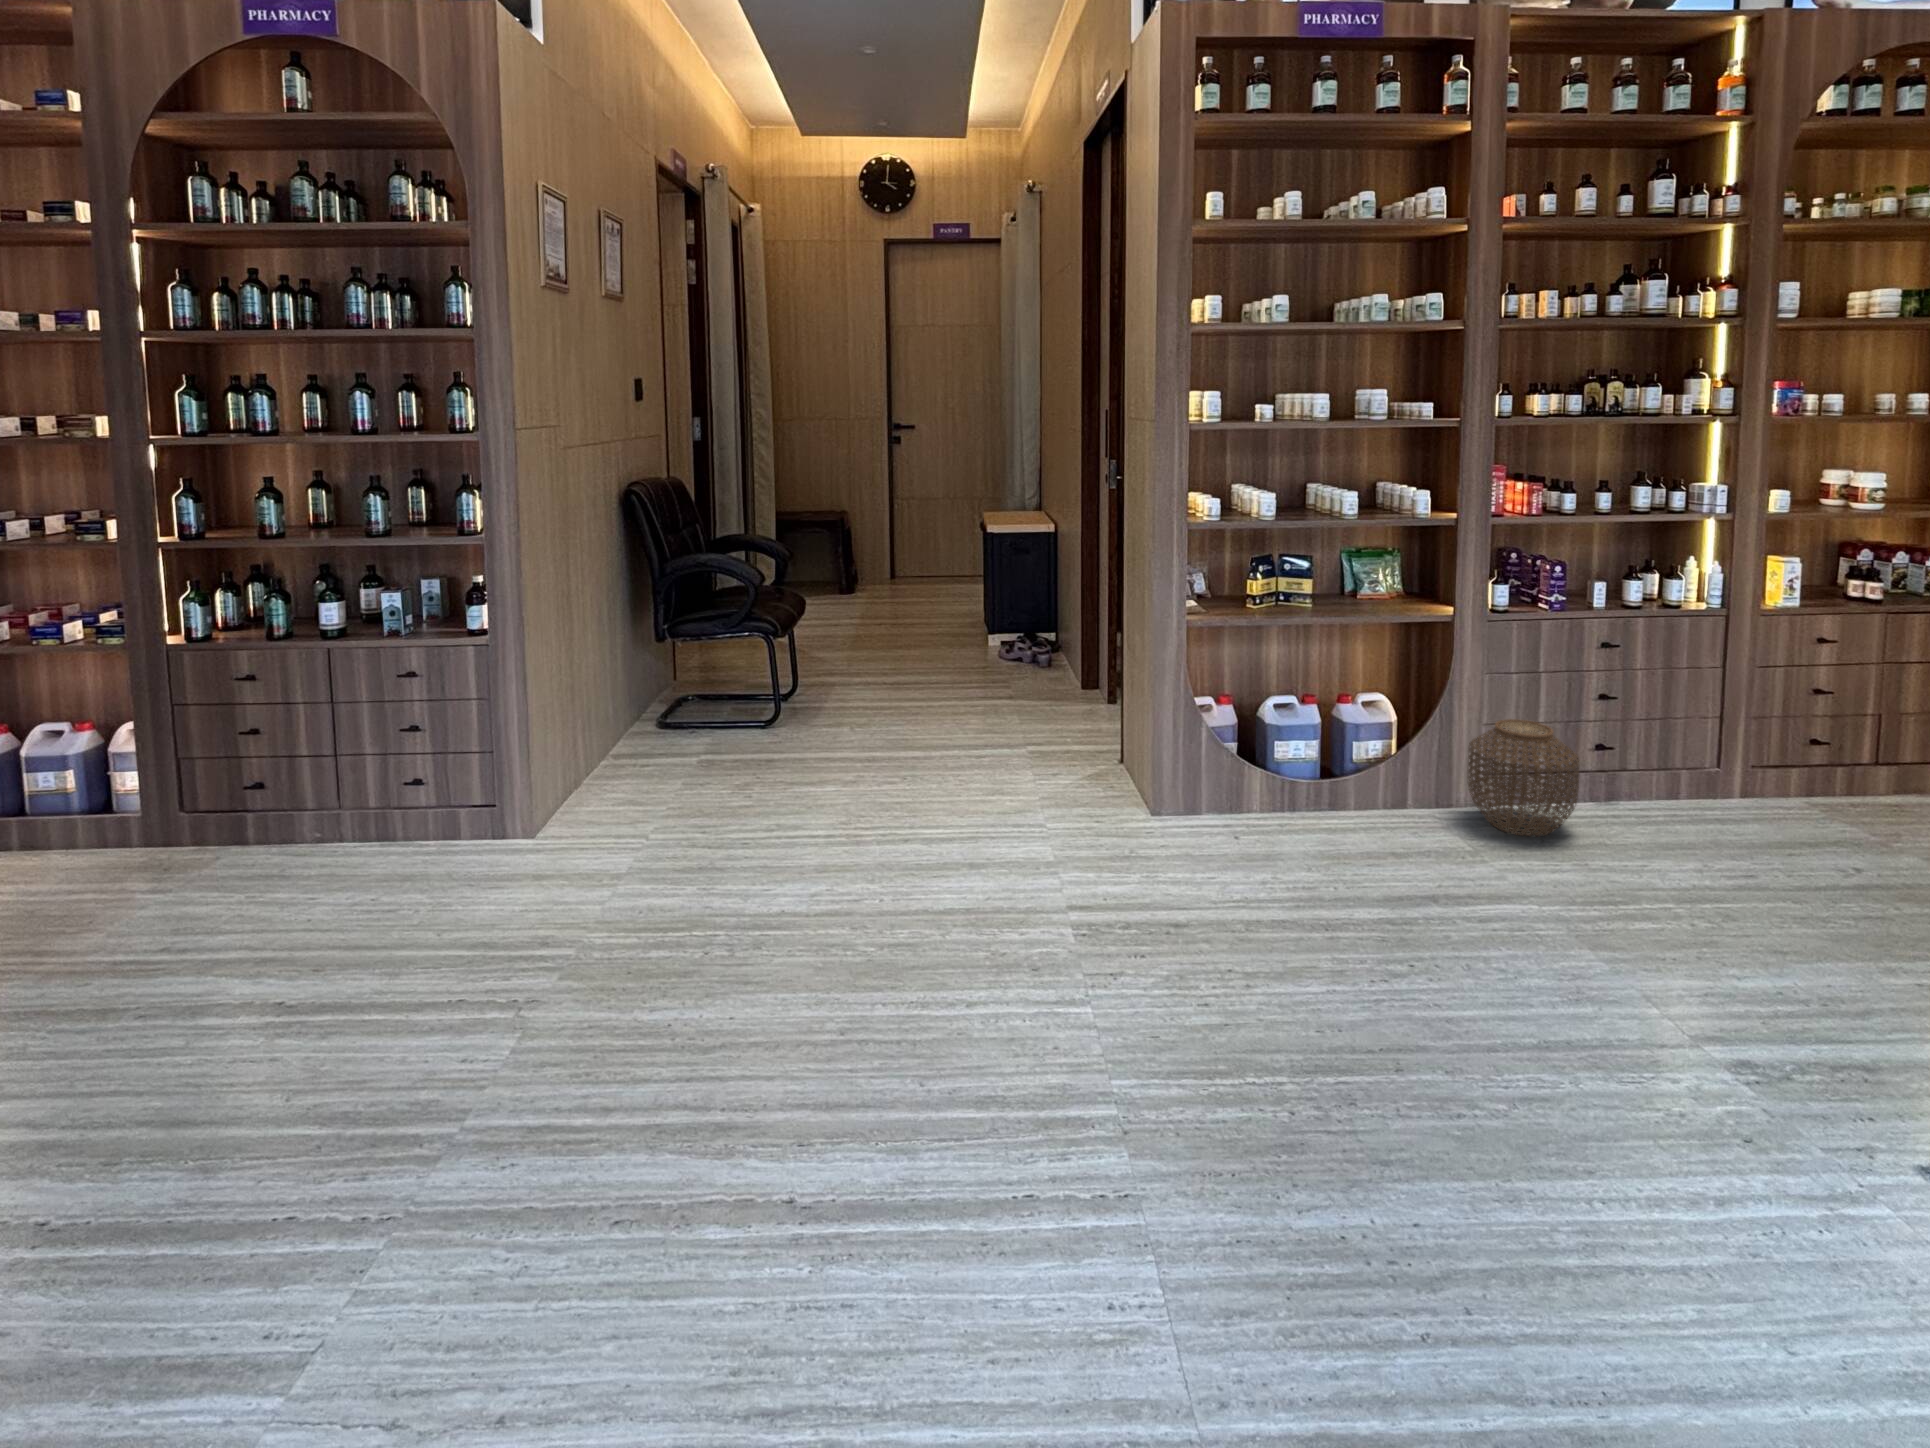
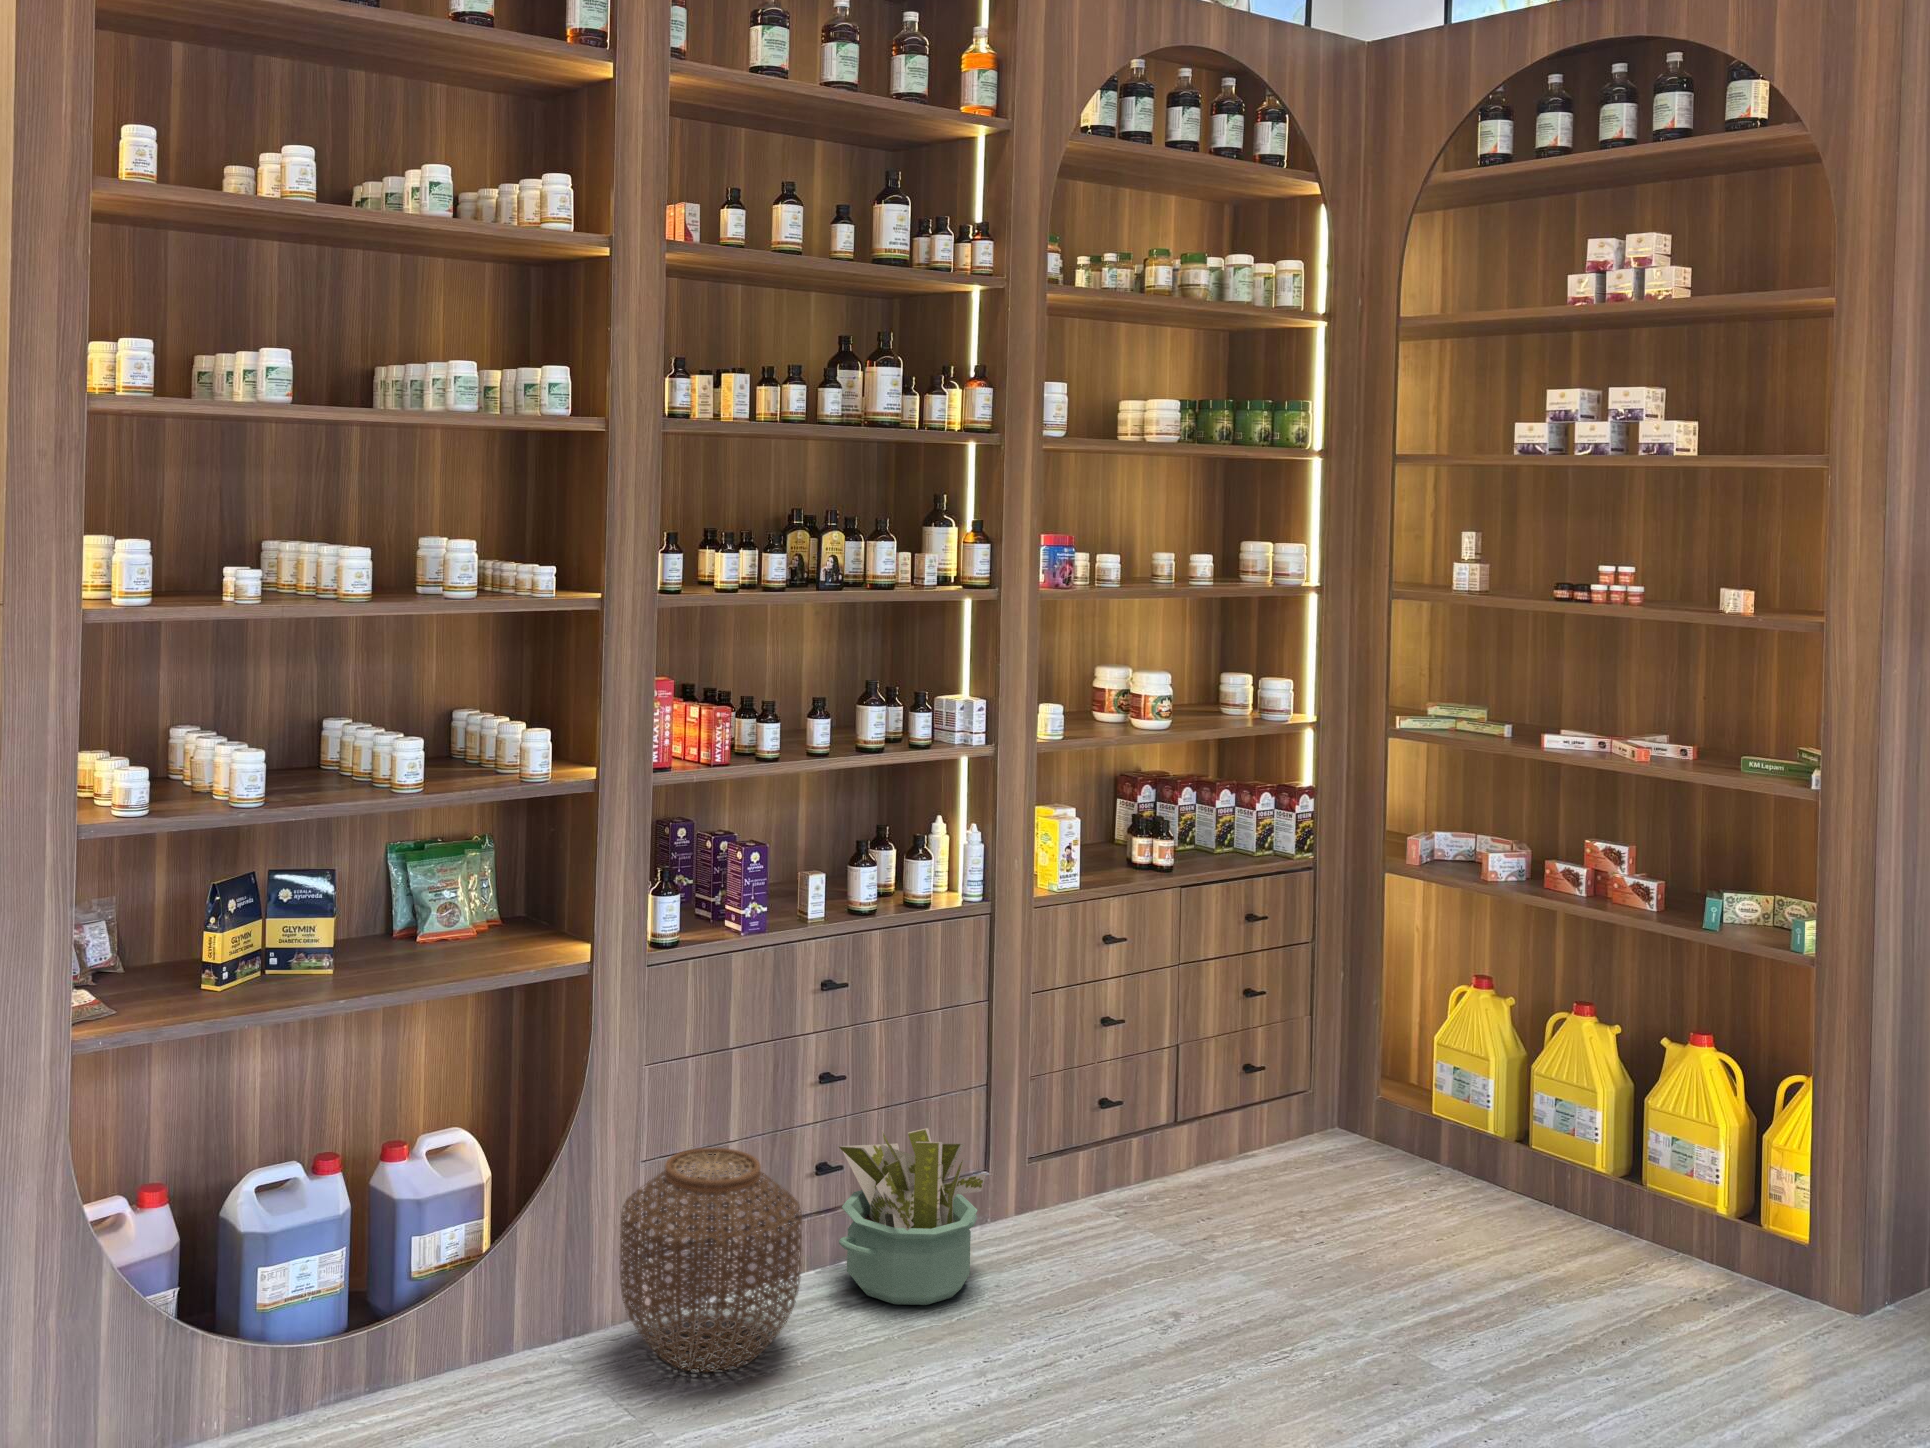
decorative plant: none [1608,730,1716,831] -> present [838,1128,987,1305]

